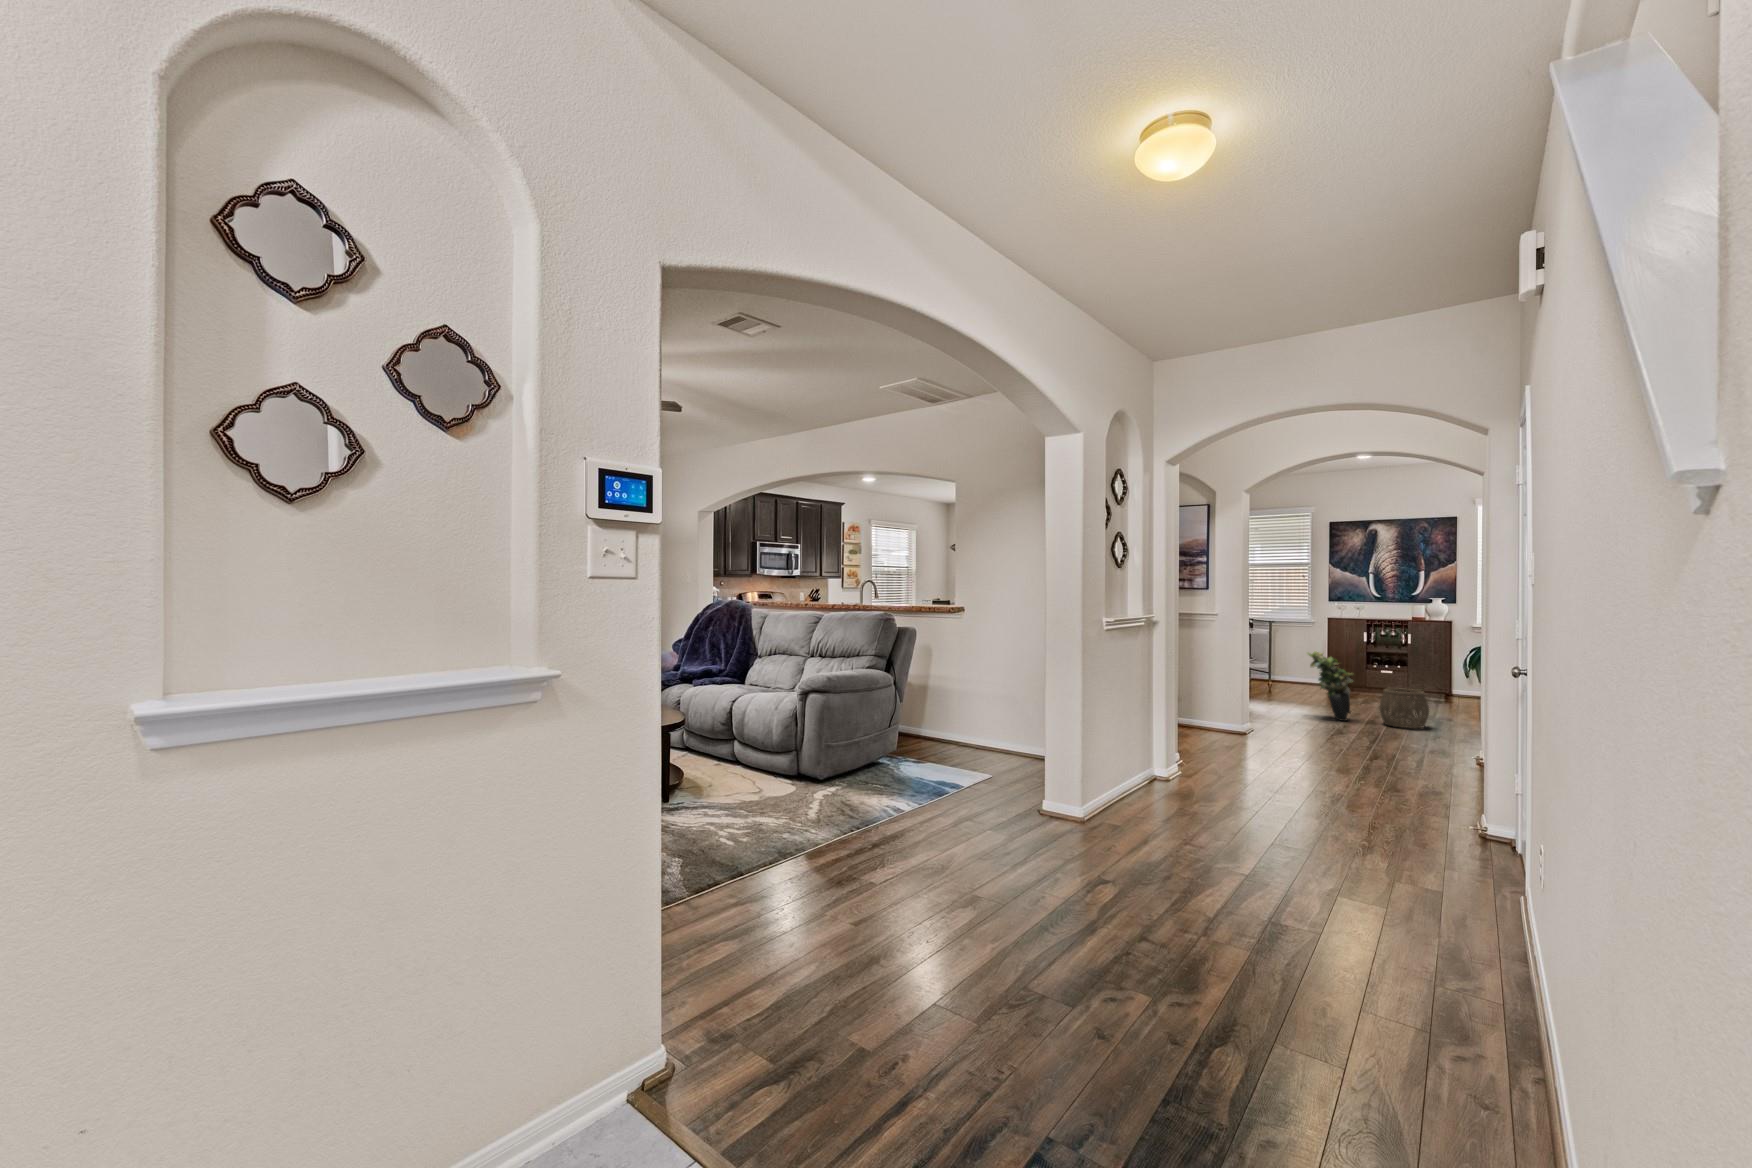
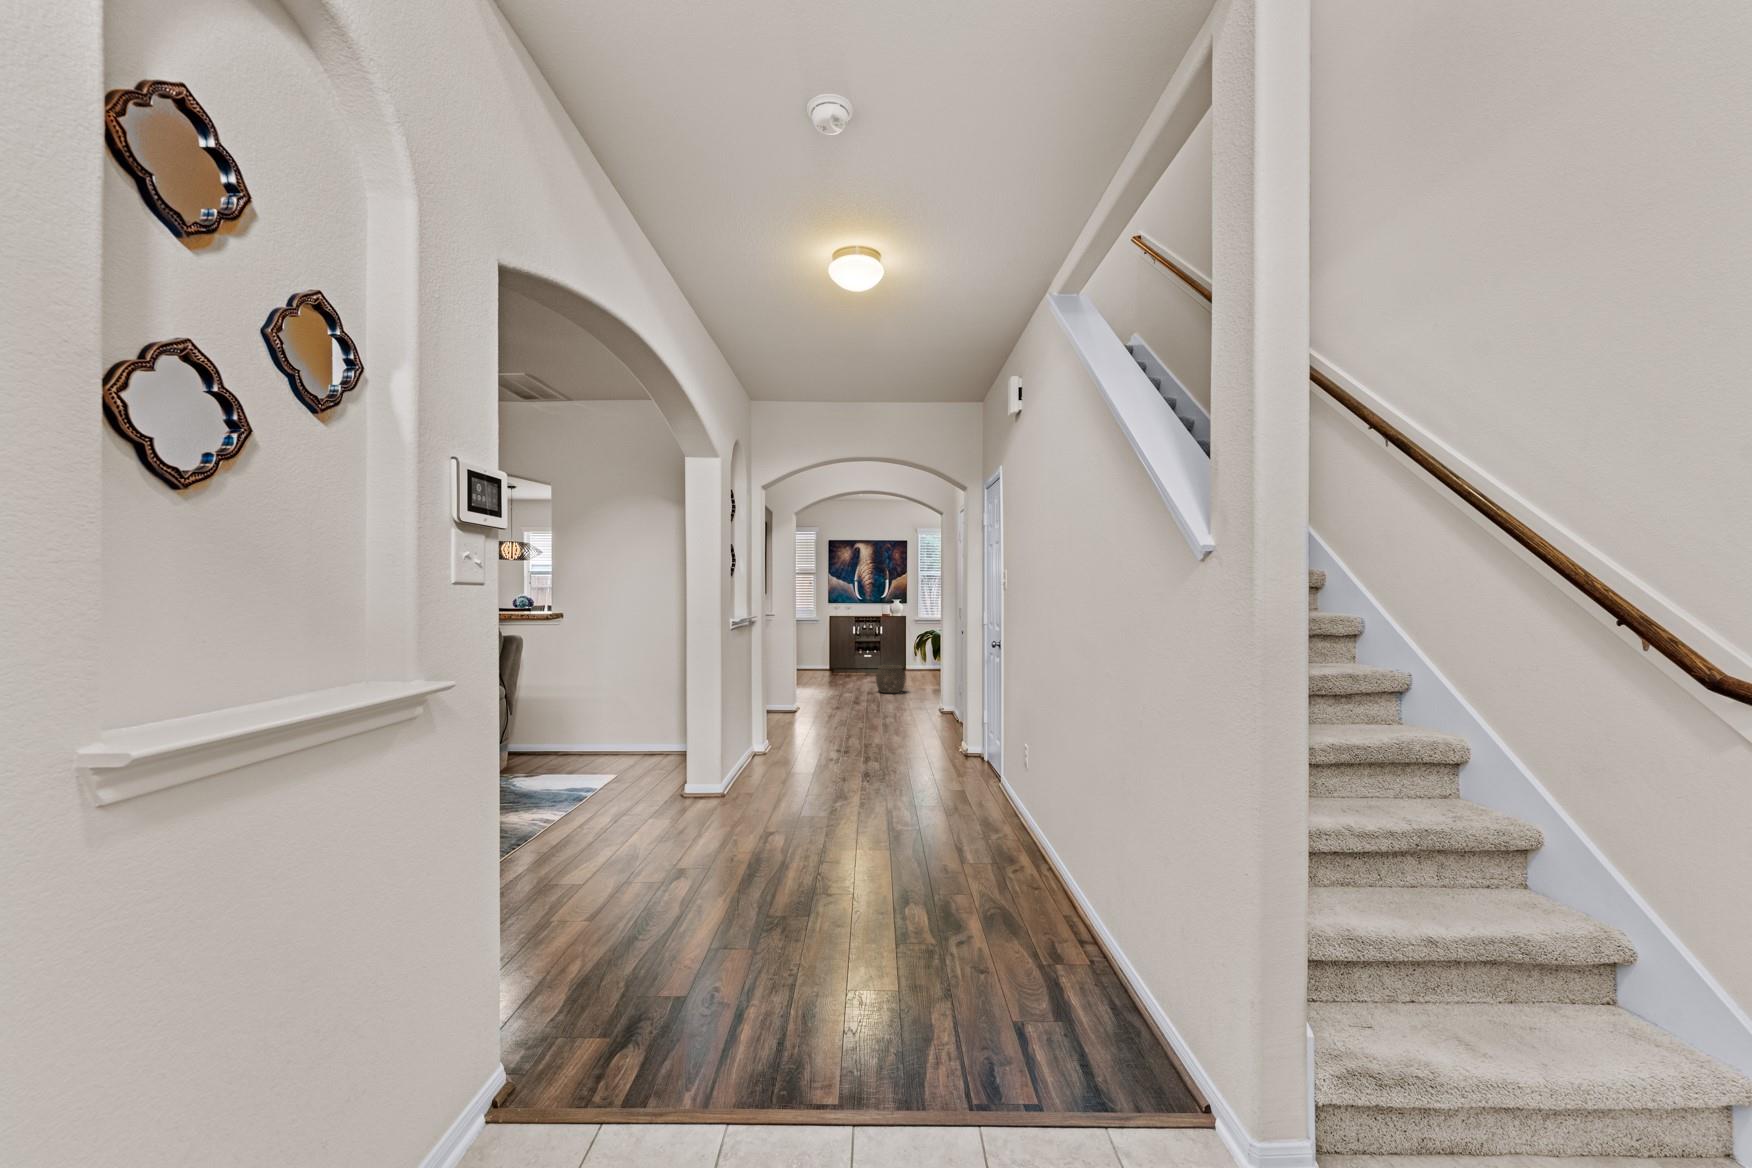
potted plant: present [1308,651,1353,721] -> none [829,640,861,693]

